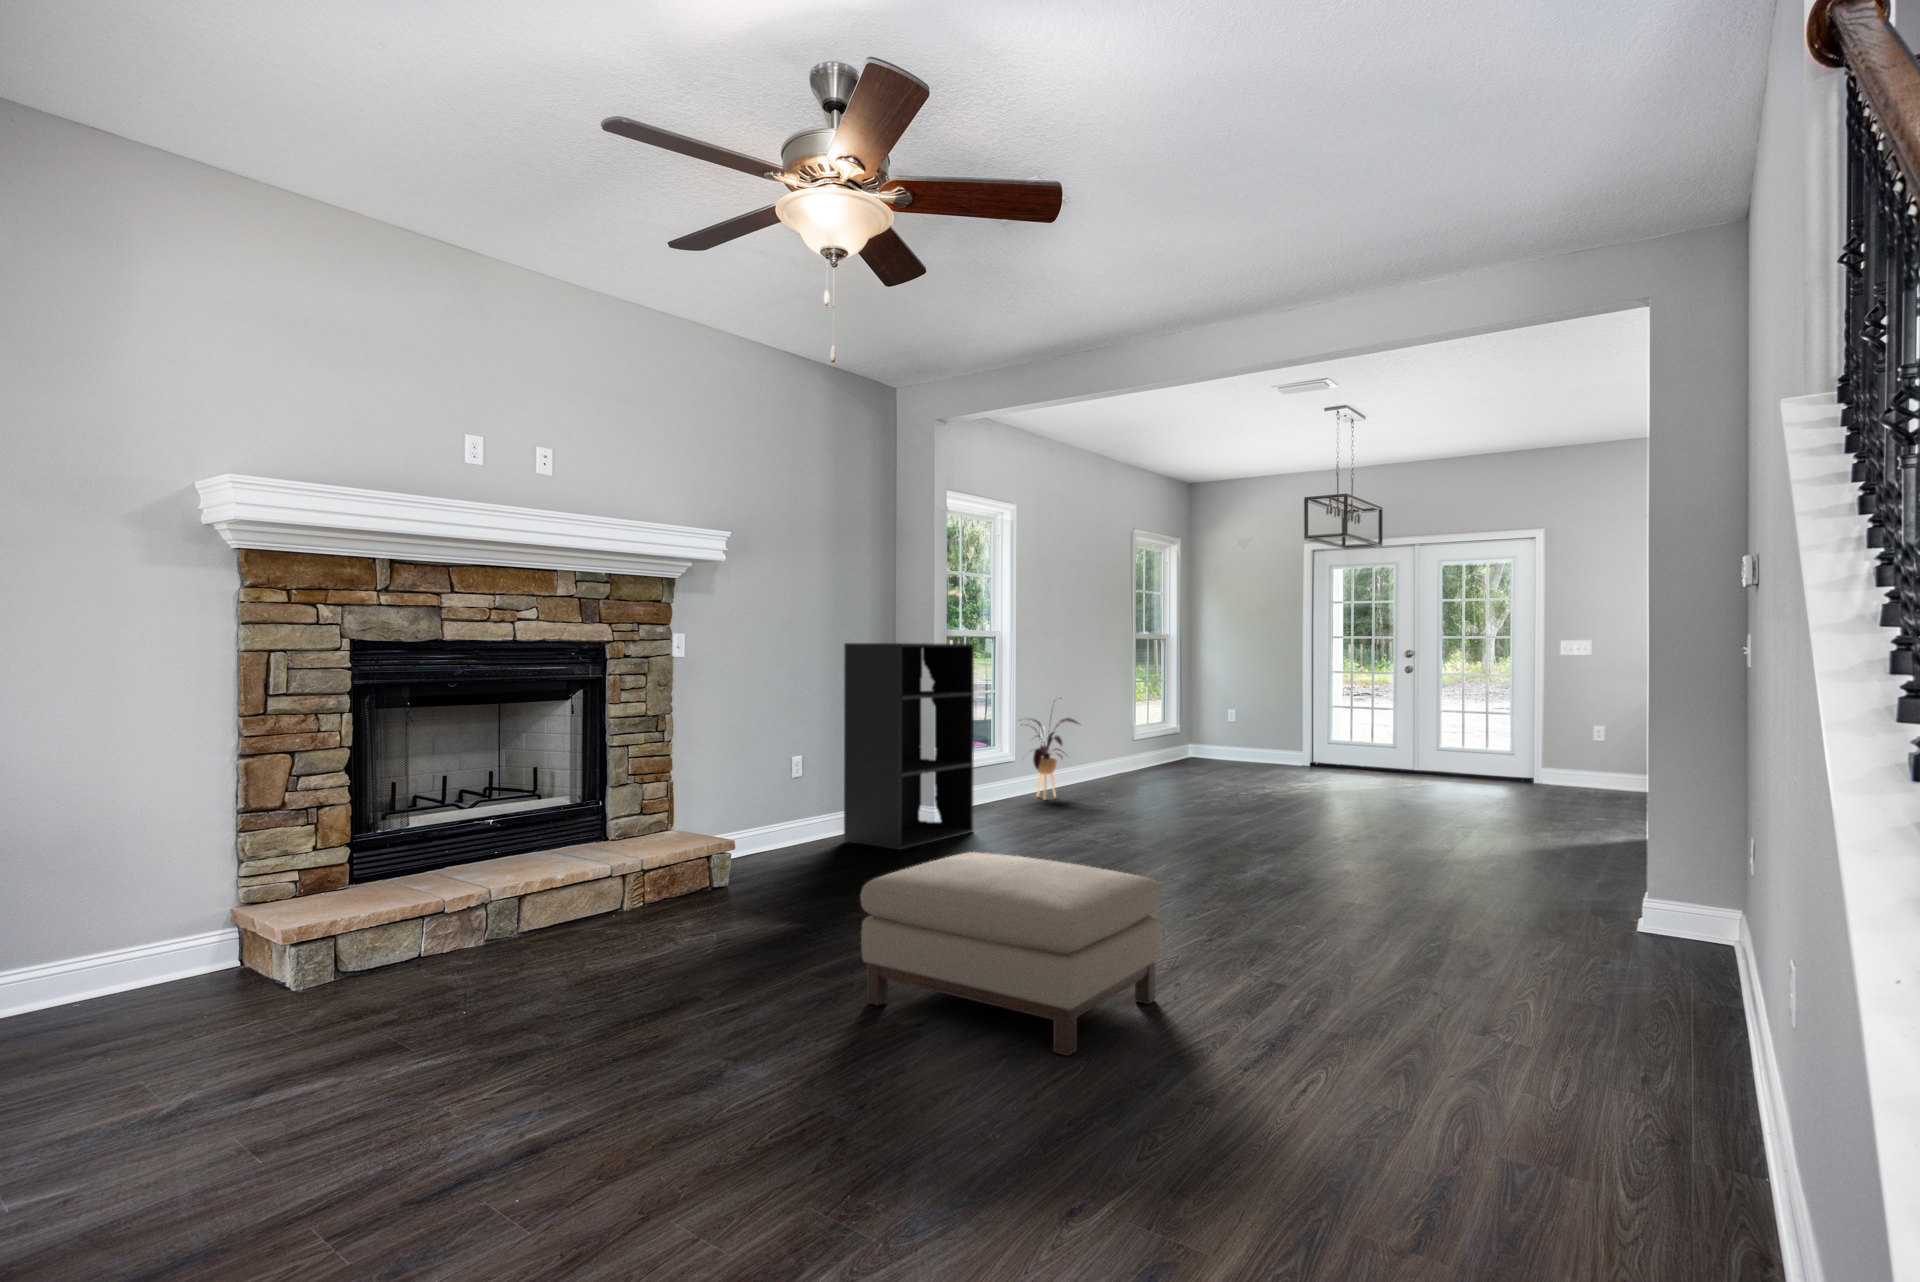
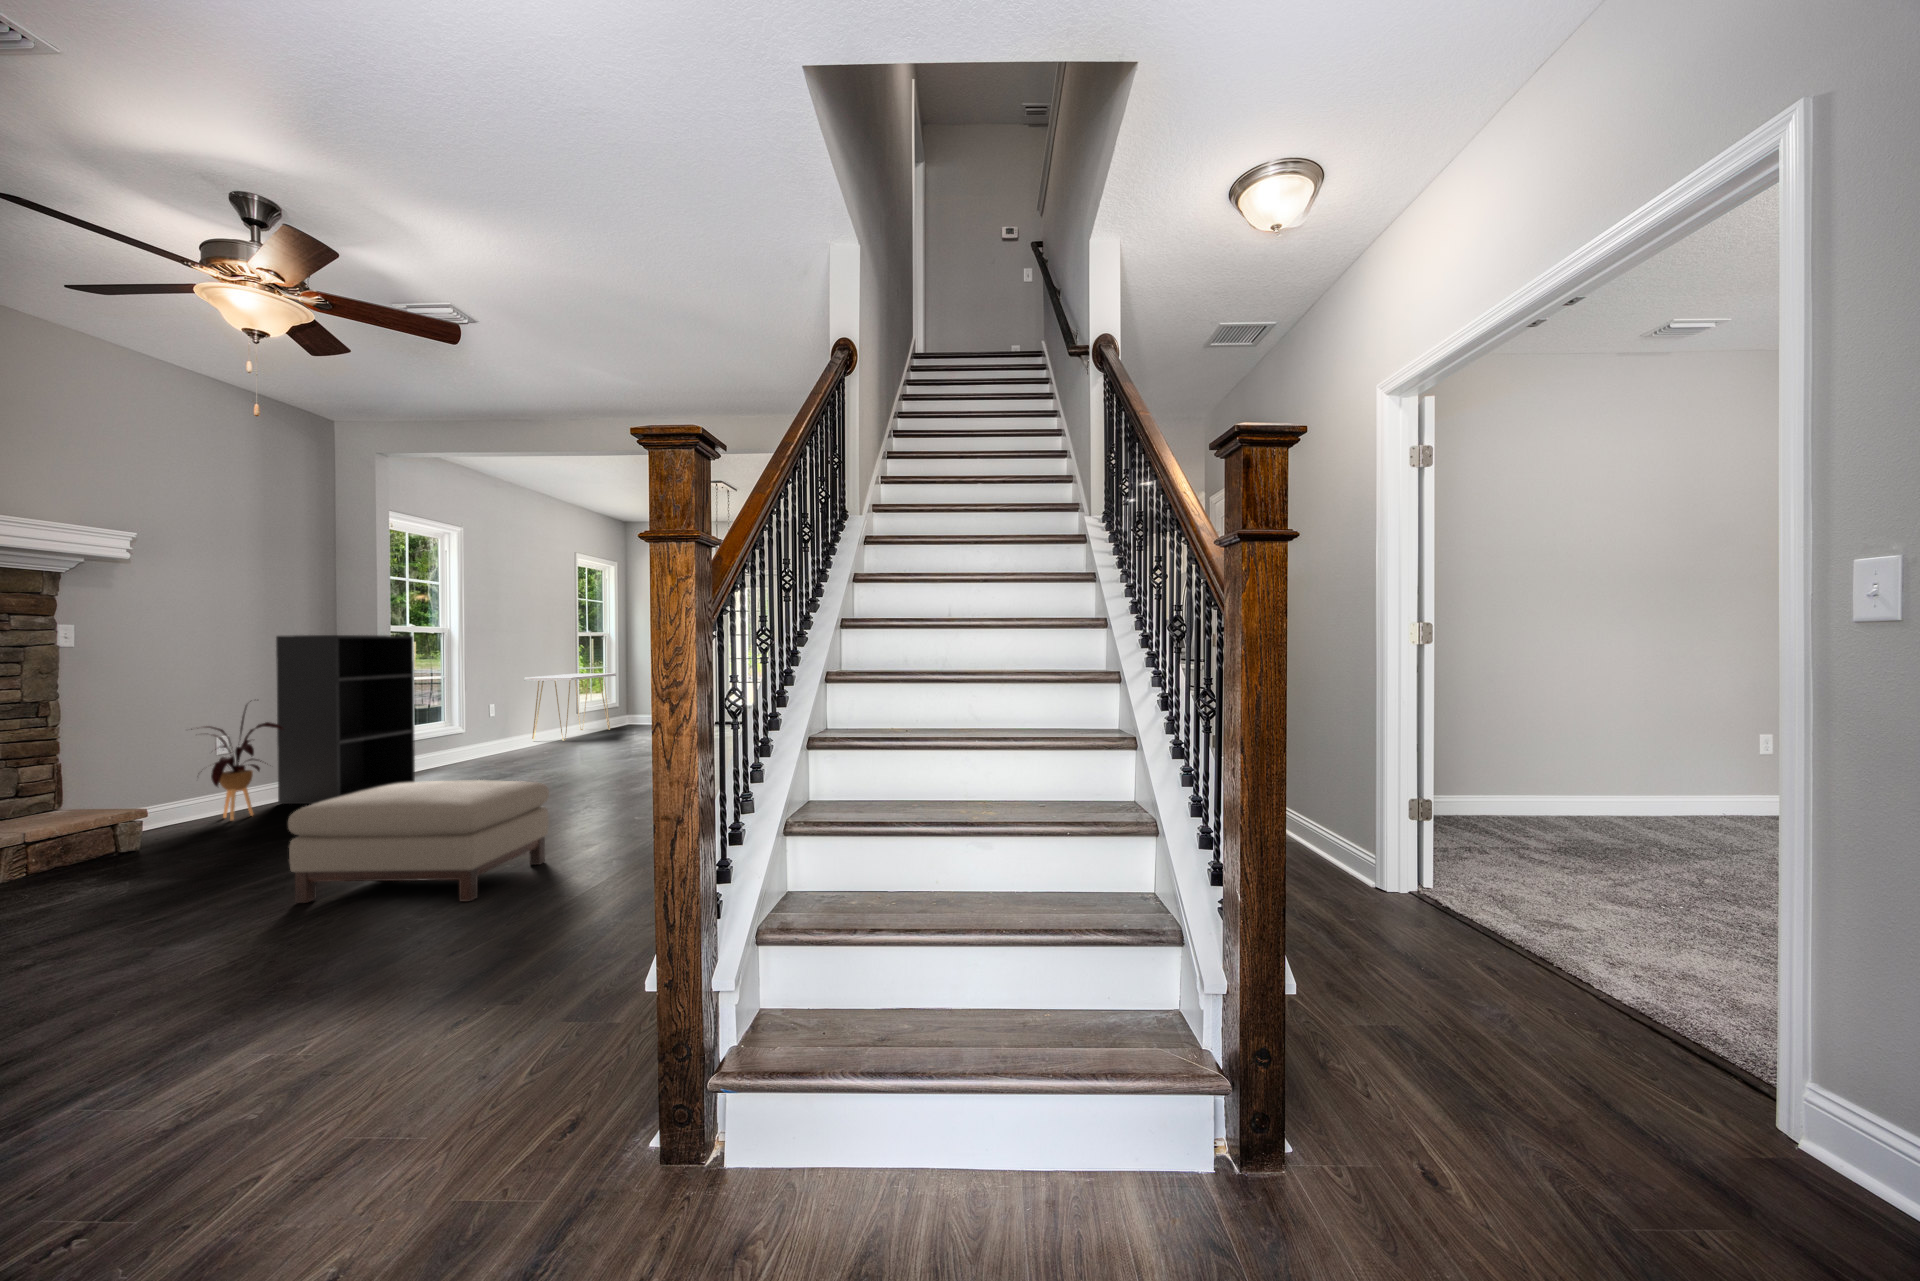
console table: none [1085,693,1195,785] -> present [524,673,616,741]
house plant: present [1021,716,1080,798] -> present [191,701,284,820]

